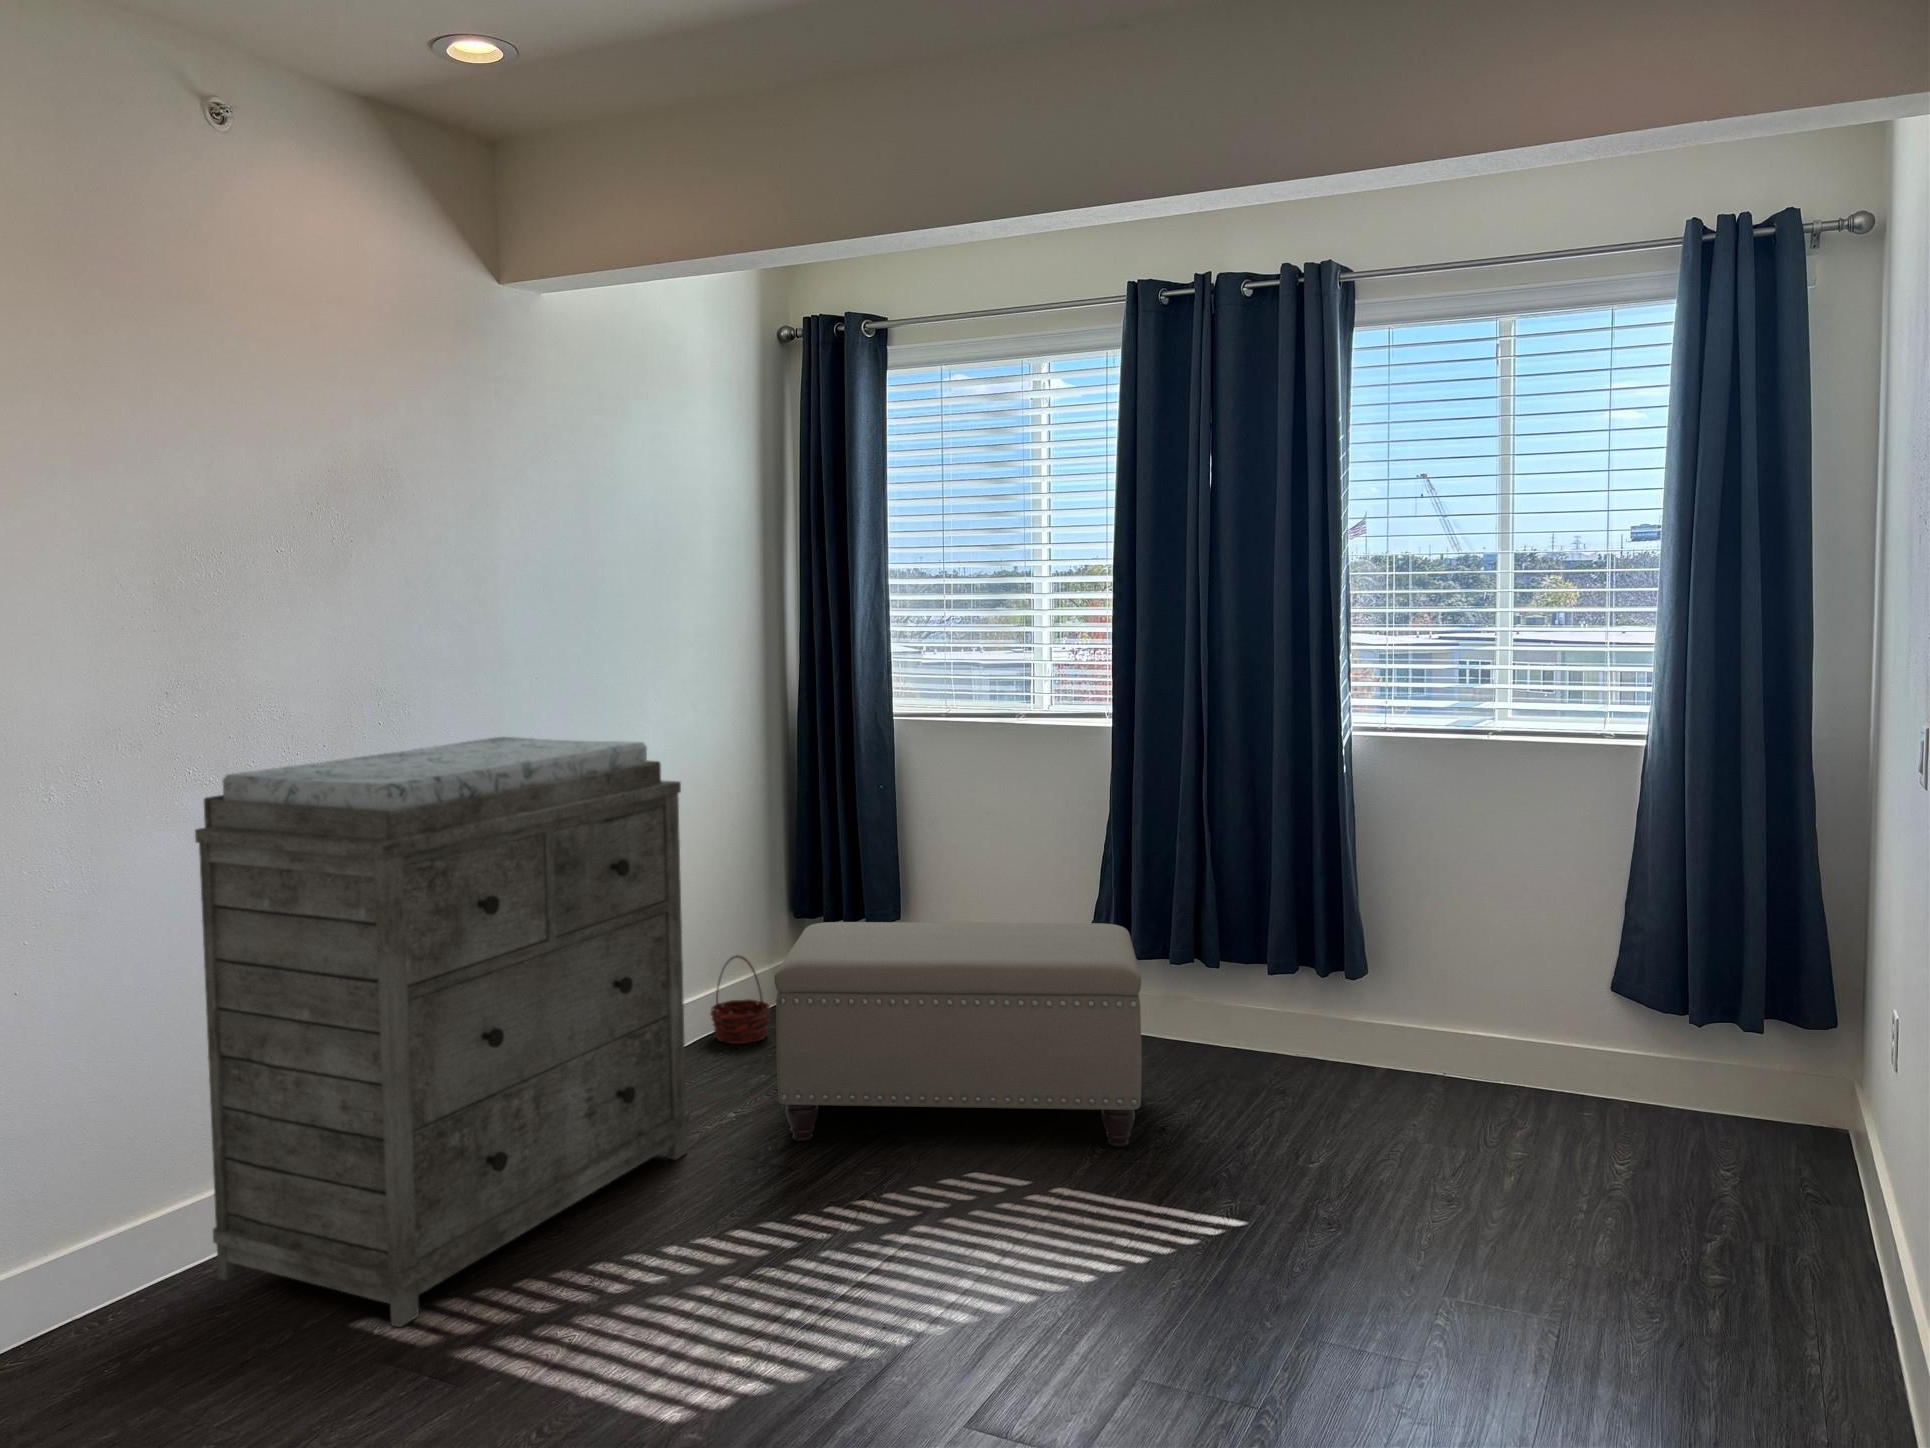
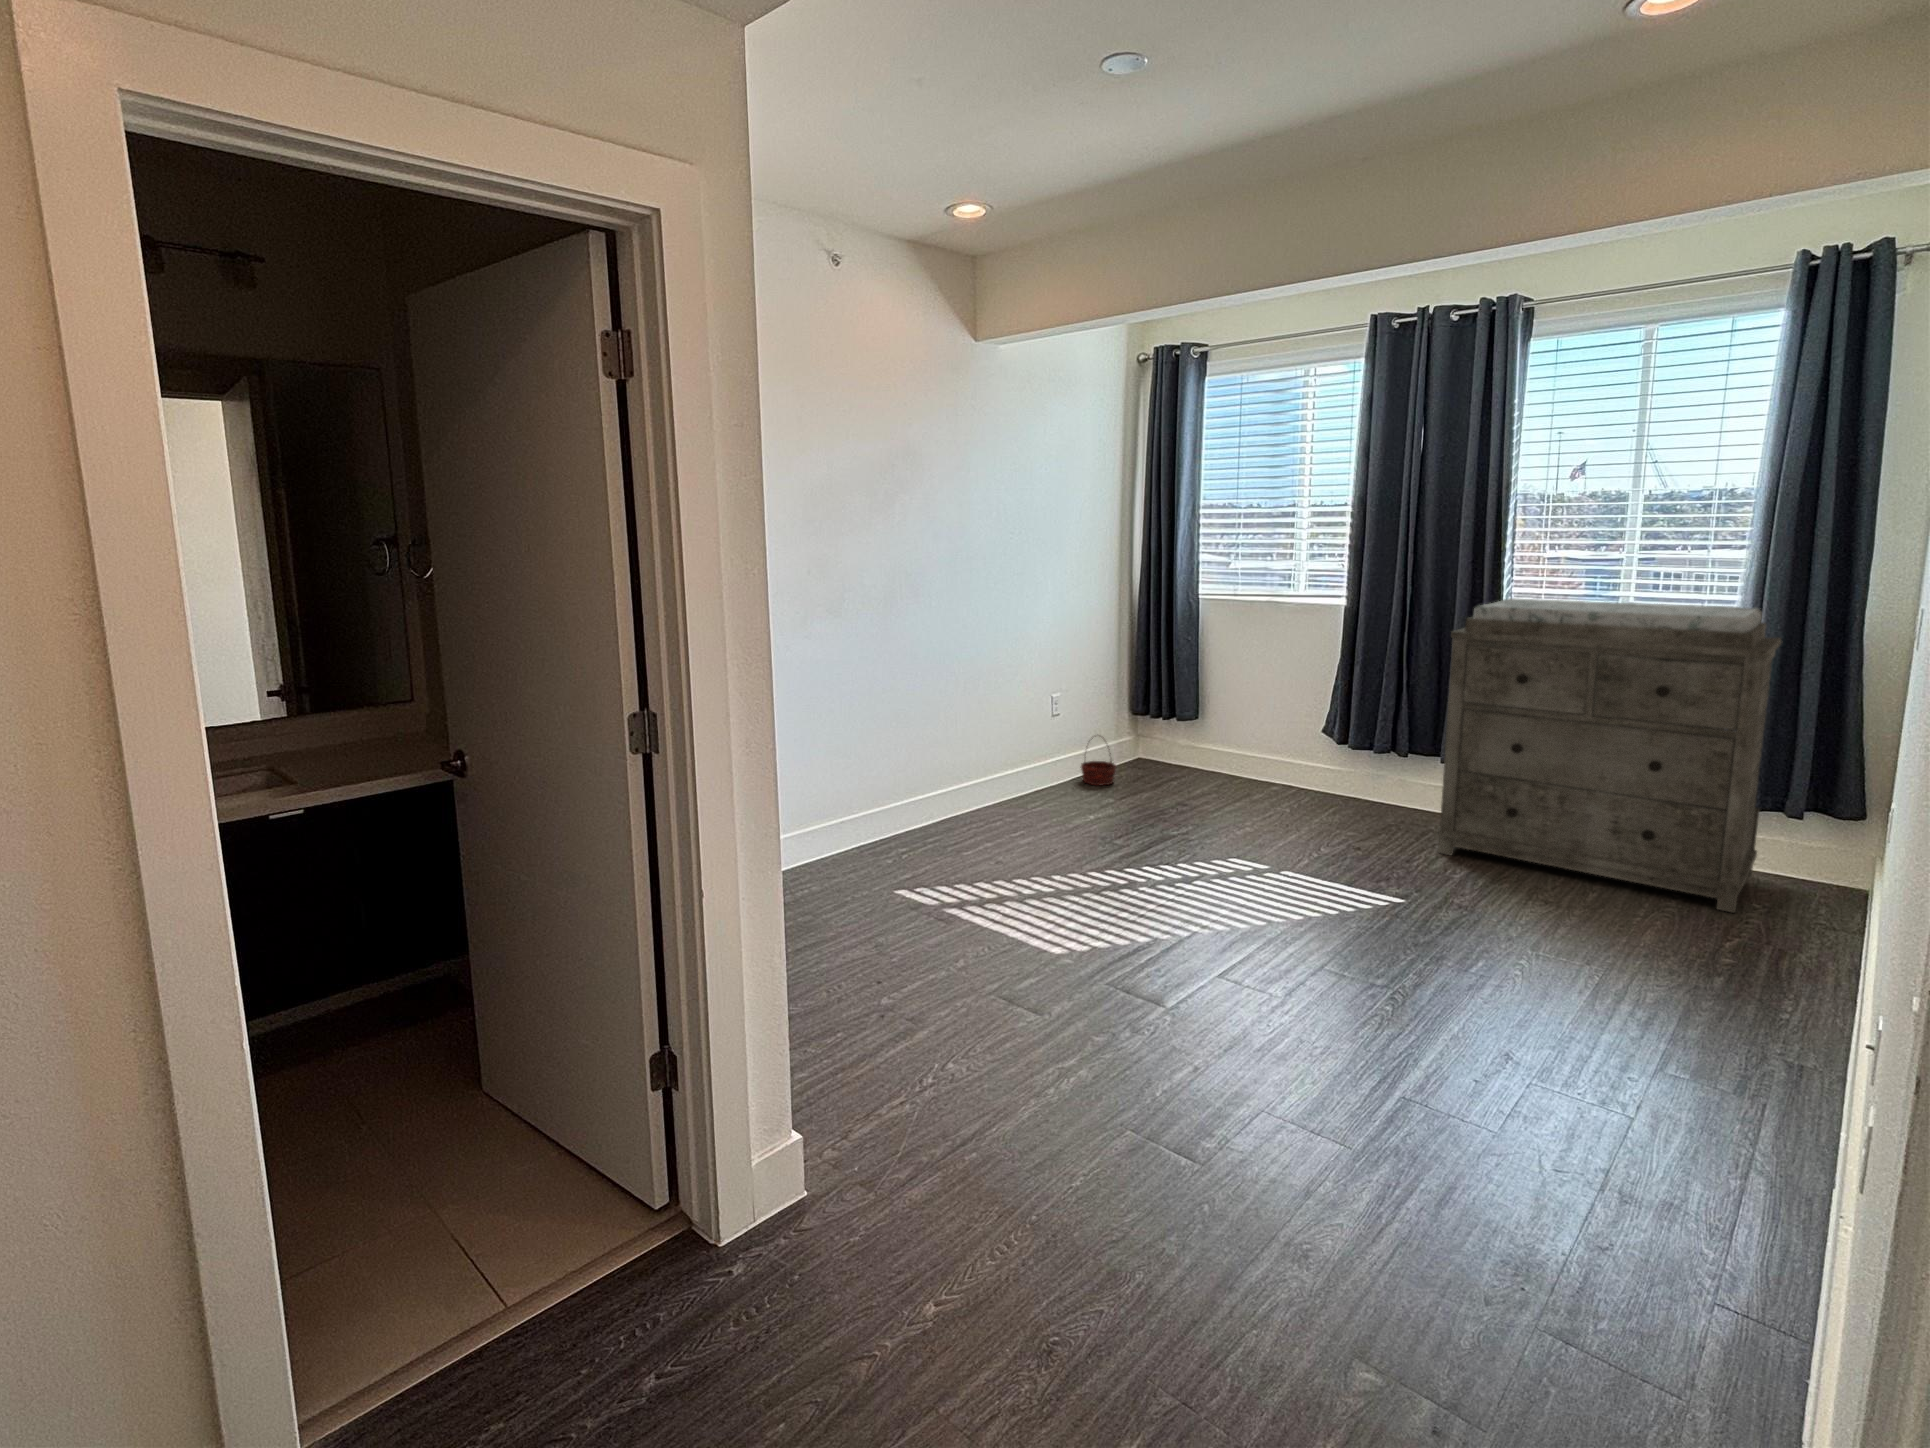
dresser: present [195,737,689,1327] -> present [1438,598,1781,913]
ottoman: present [774,922,1141,1147] -> none [1119,716,1345,856]

